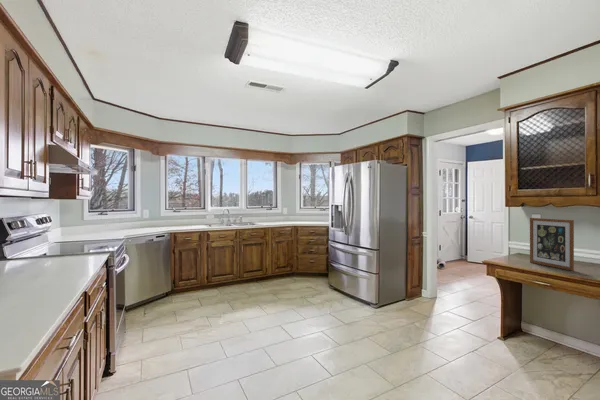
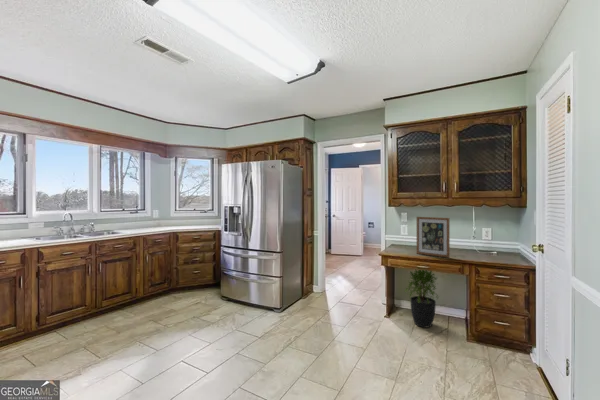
potted plant: none [513,279,569,355] -> present [405,268,437,327]

